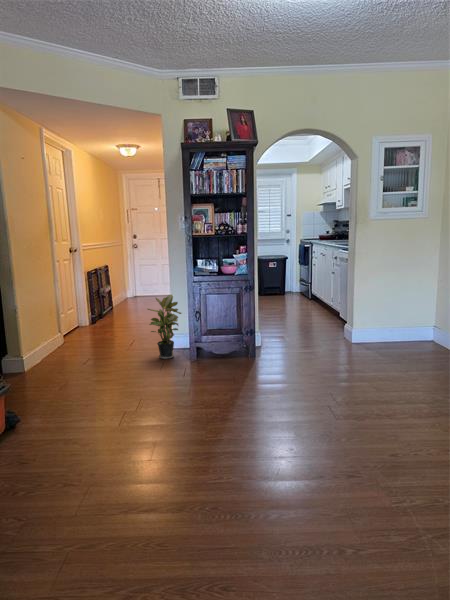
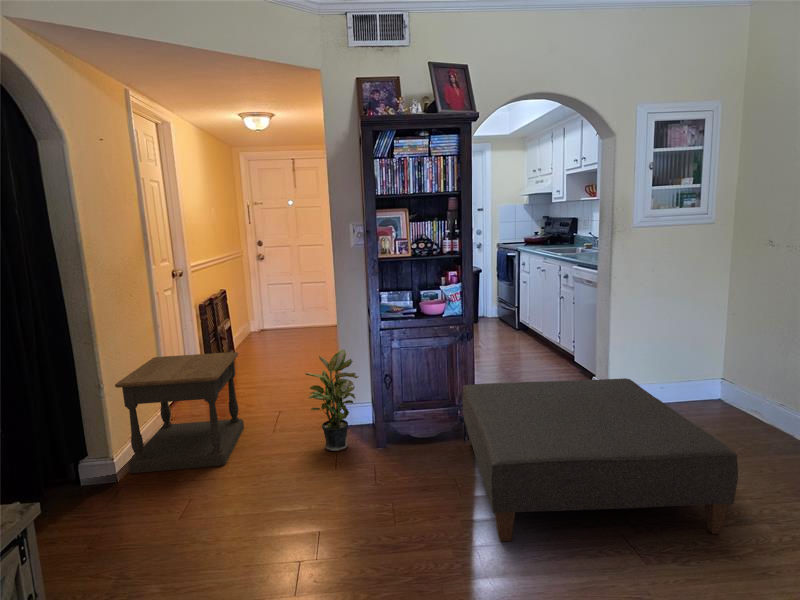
side table: none [31,297,111,366] -> present [115,352,244,473]
ottoman: none [244,318,397,402] -> present [462,378,738,541]

